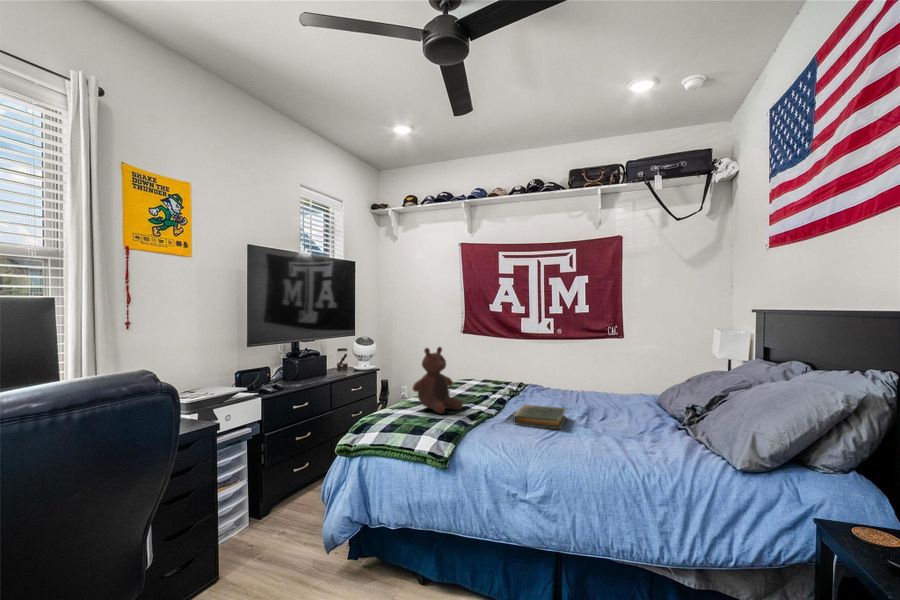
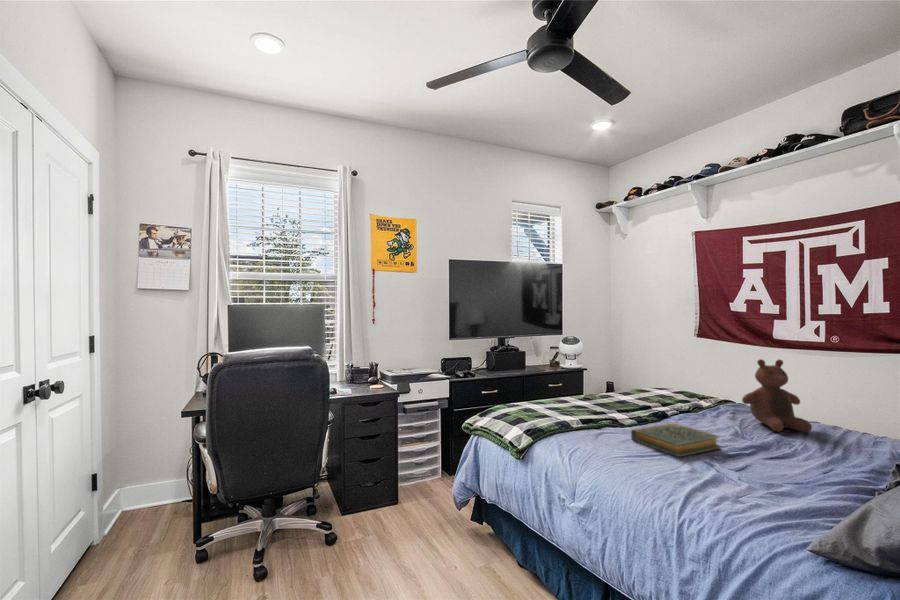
stuffed bear: present [412,347,463,413] -> present [742,359,812,432]

